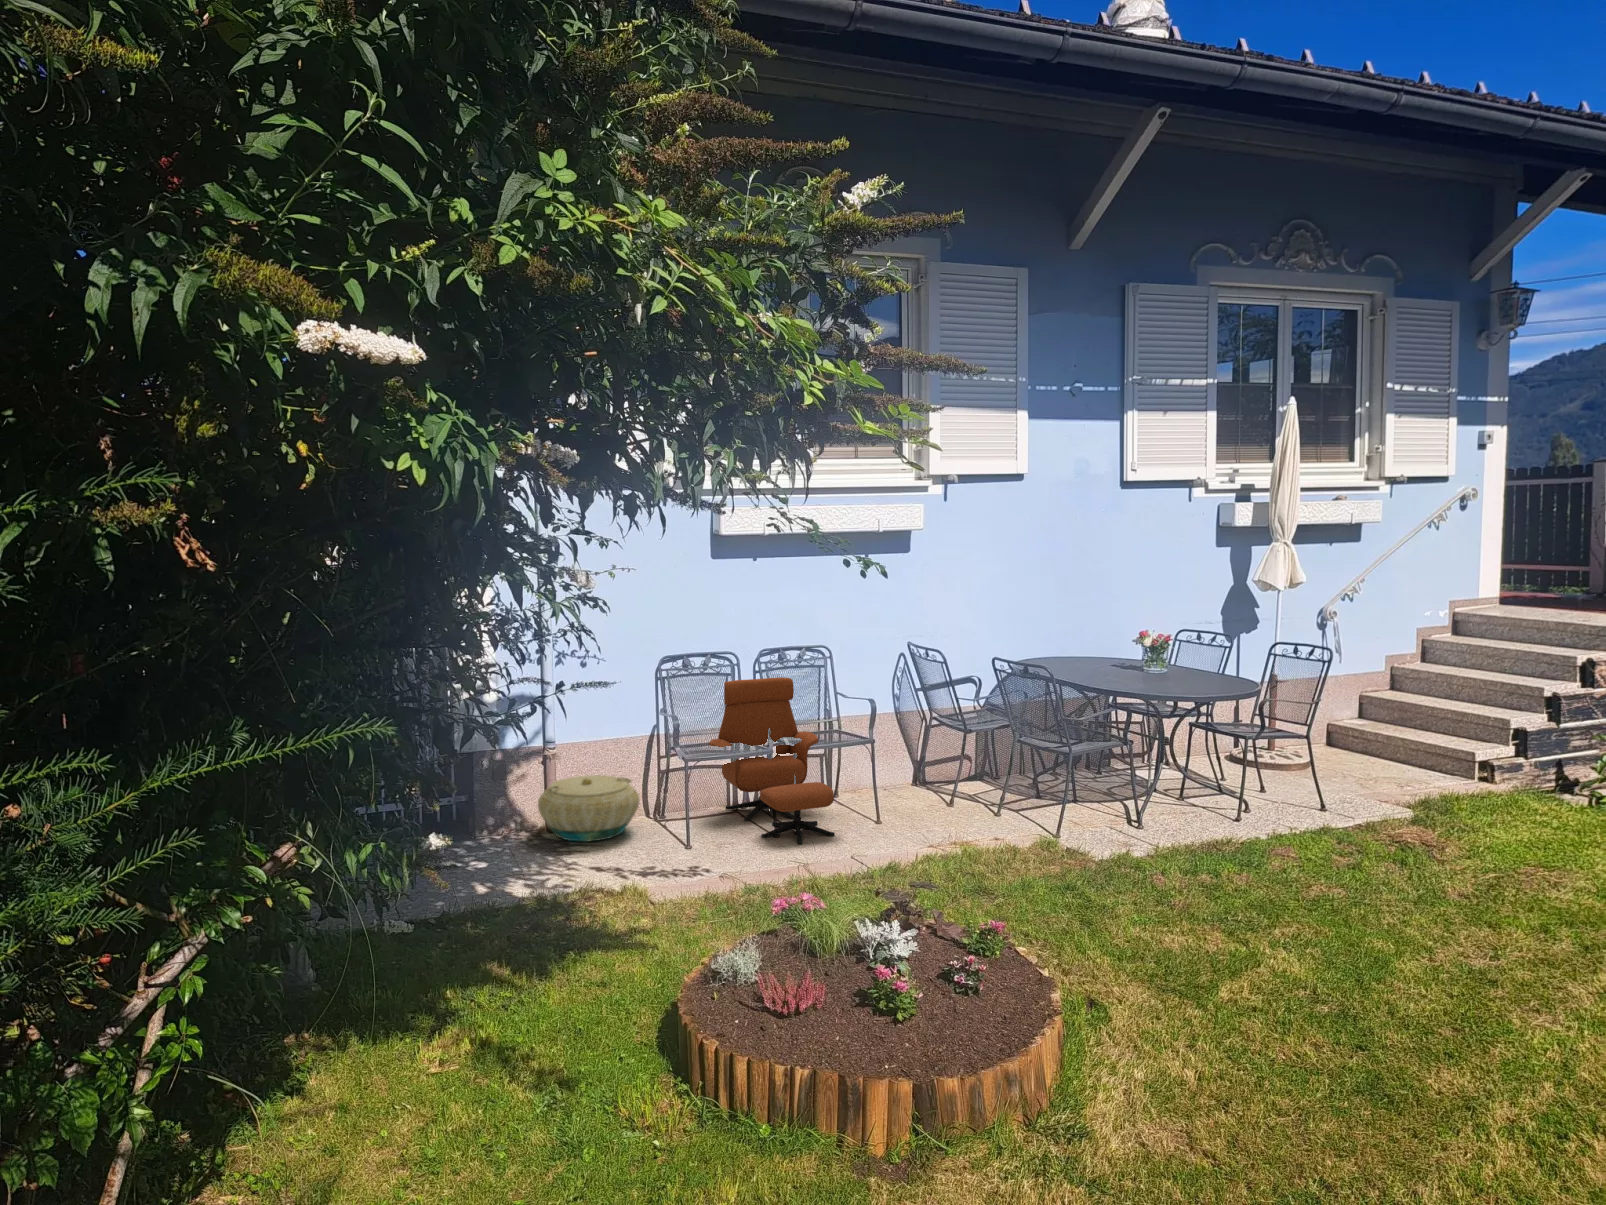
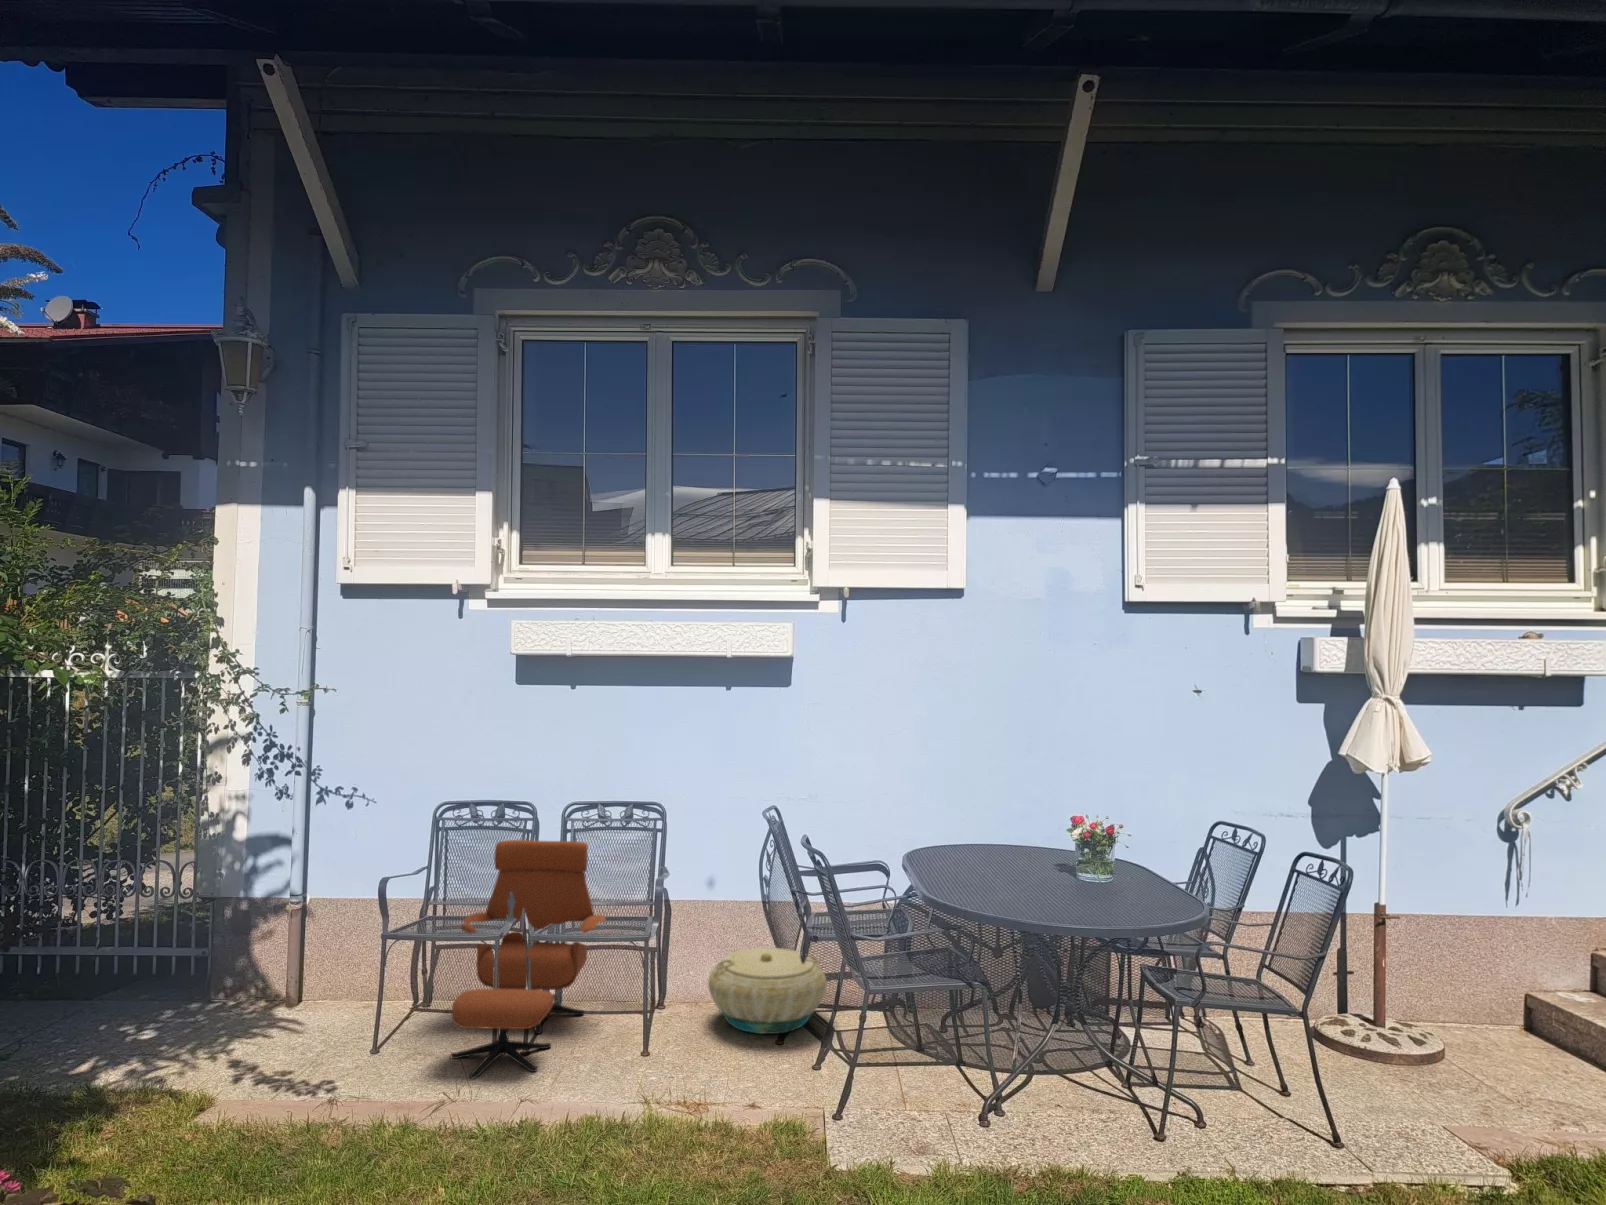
basket: present [538,775,640,842] -> present [708,948,827,1034]

